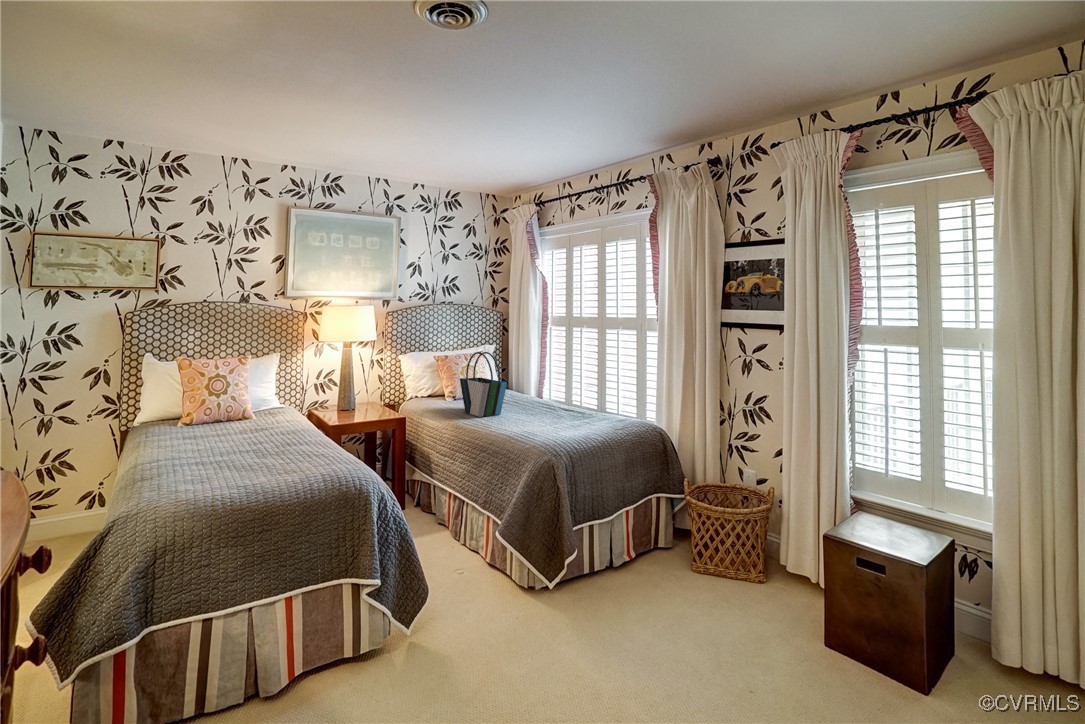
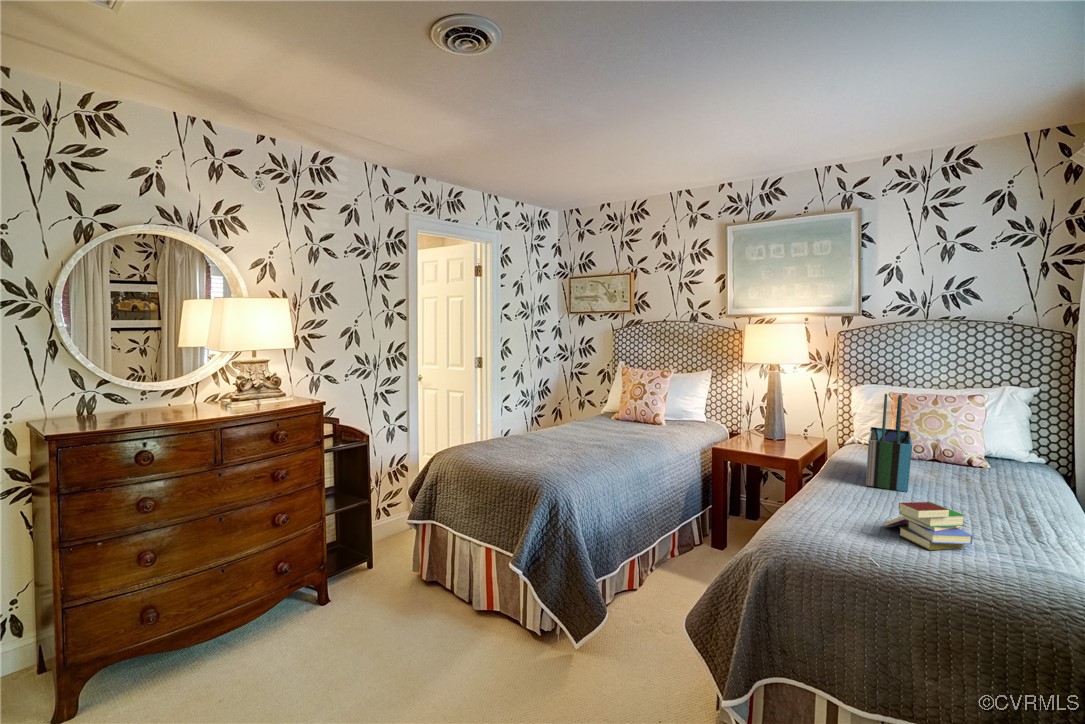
book: none [530,408,574,434] -> present [884,502,973,550]

